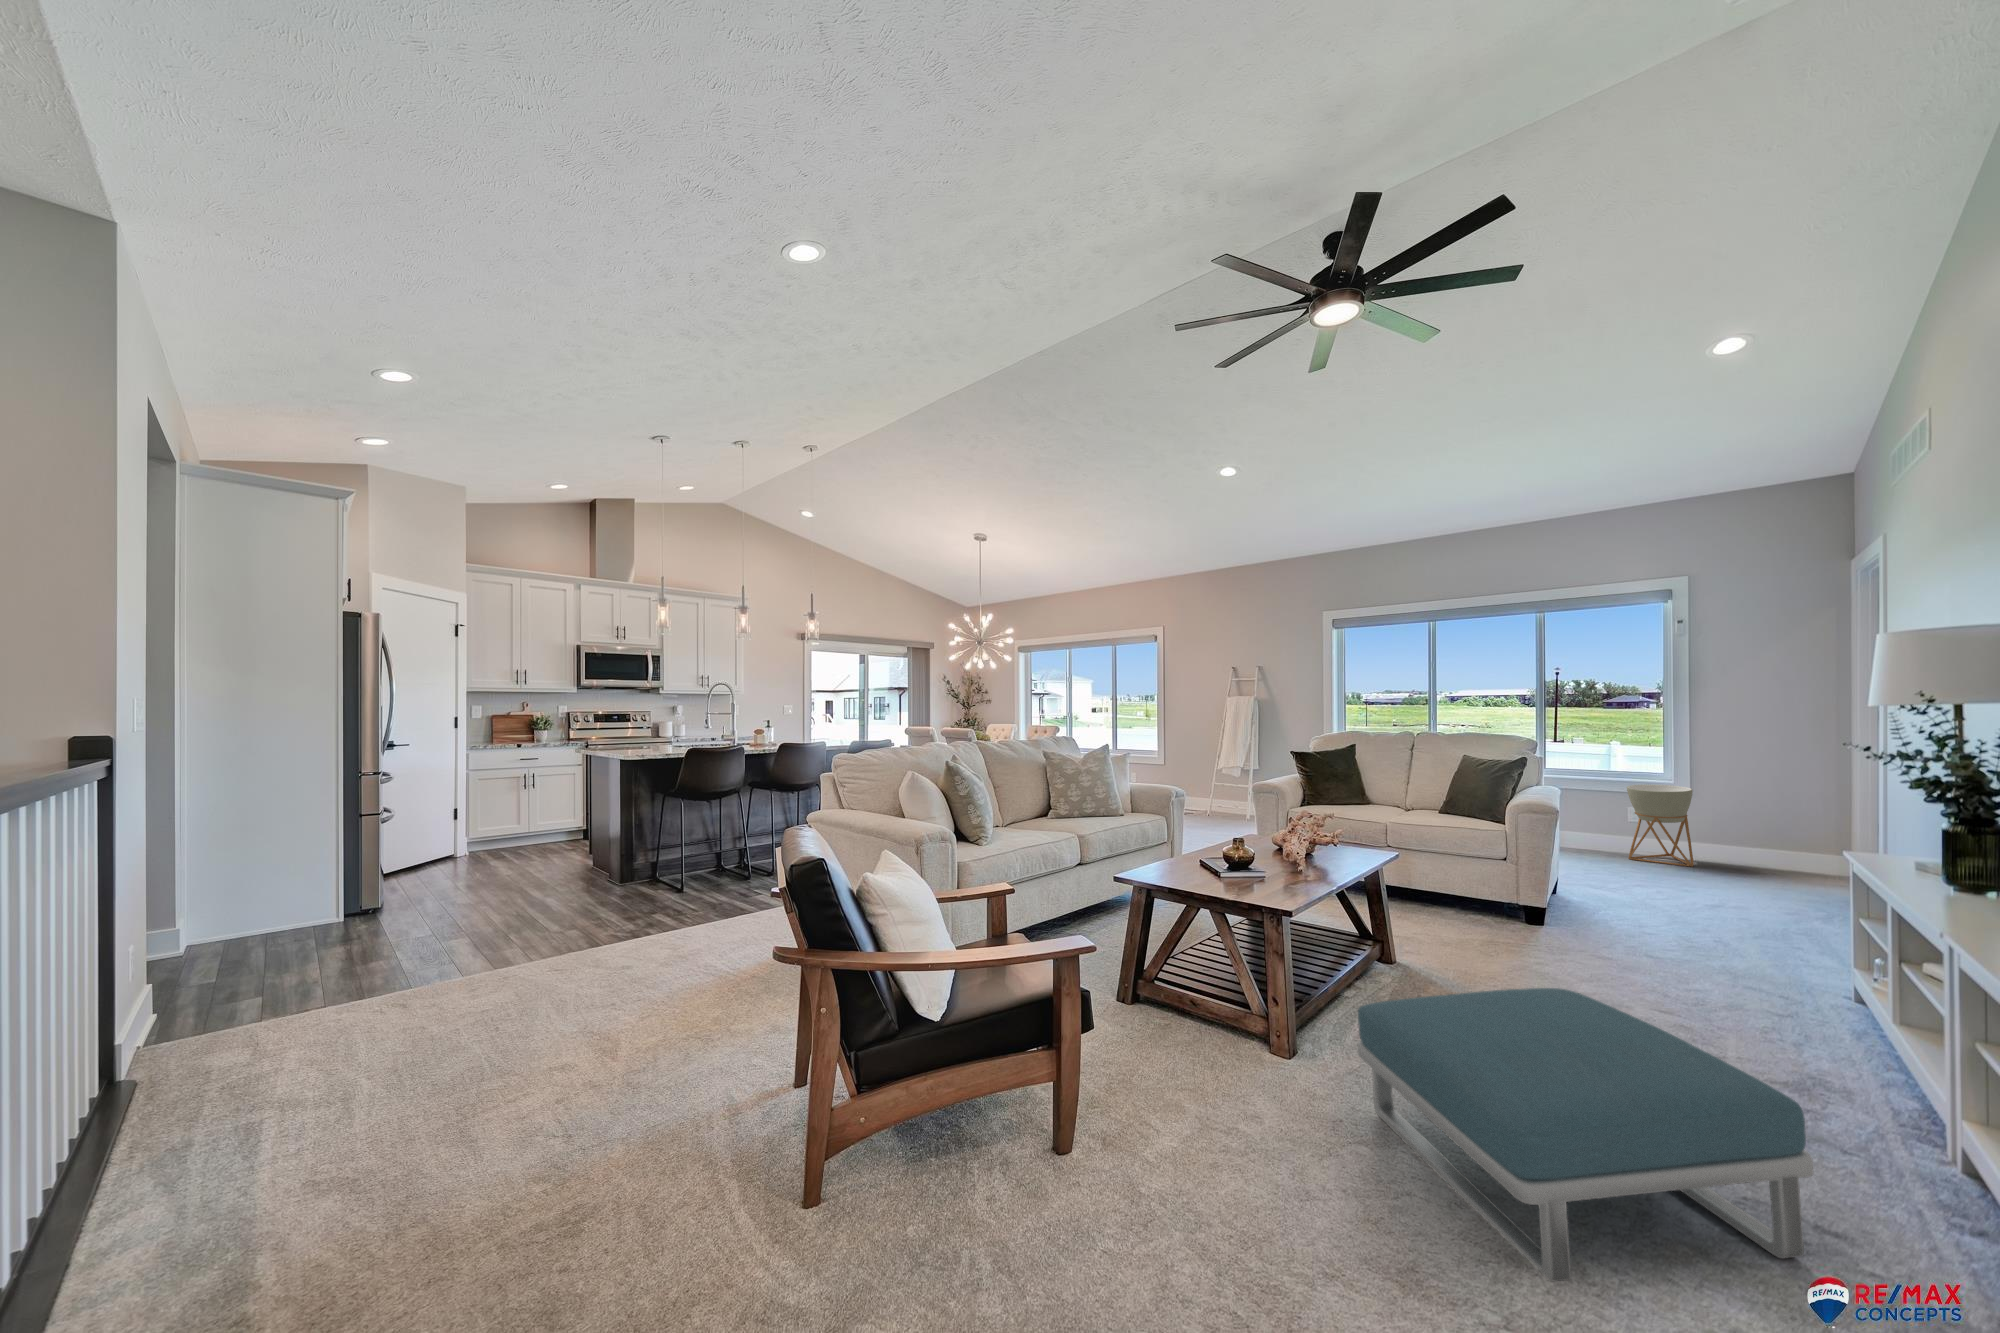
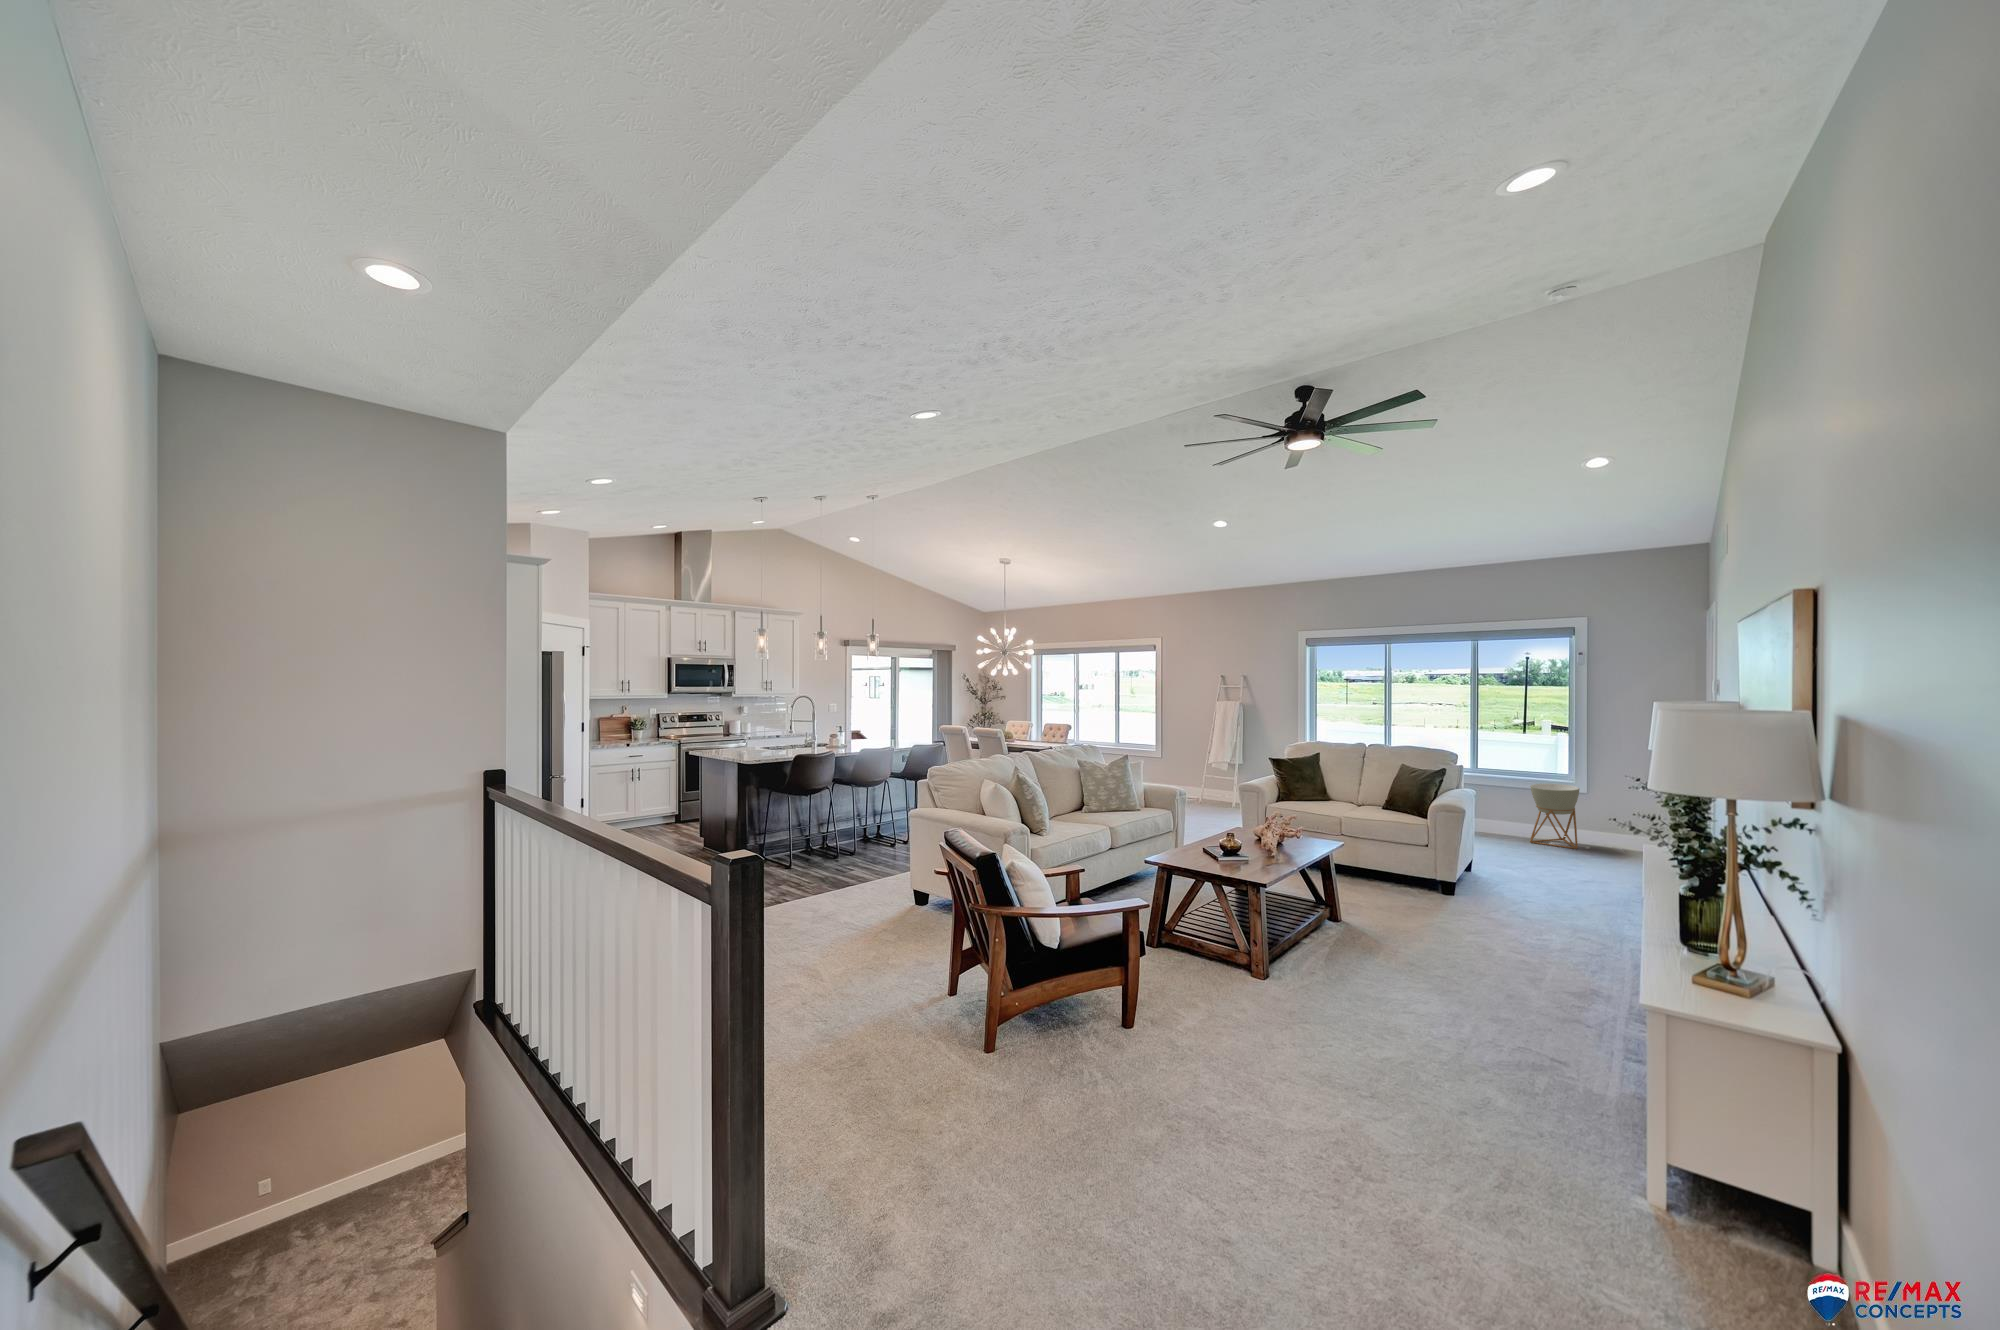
footstool: present [1357,988,1813,1281] -> none [1308,932,1552,1086]

